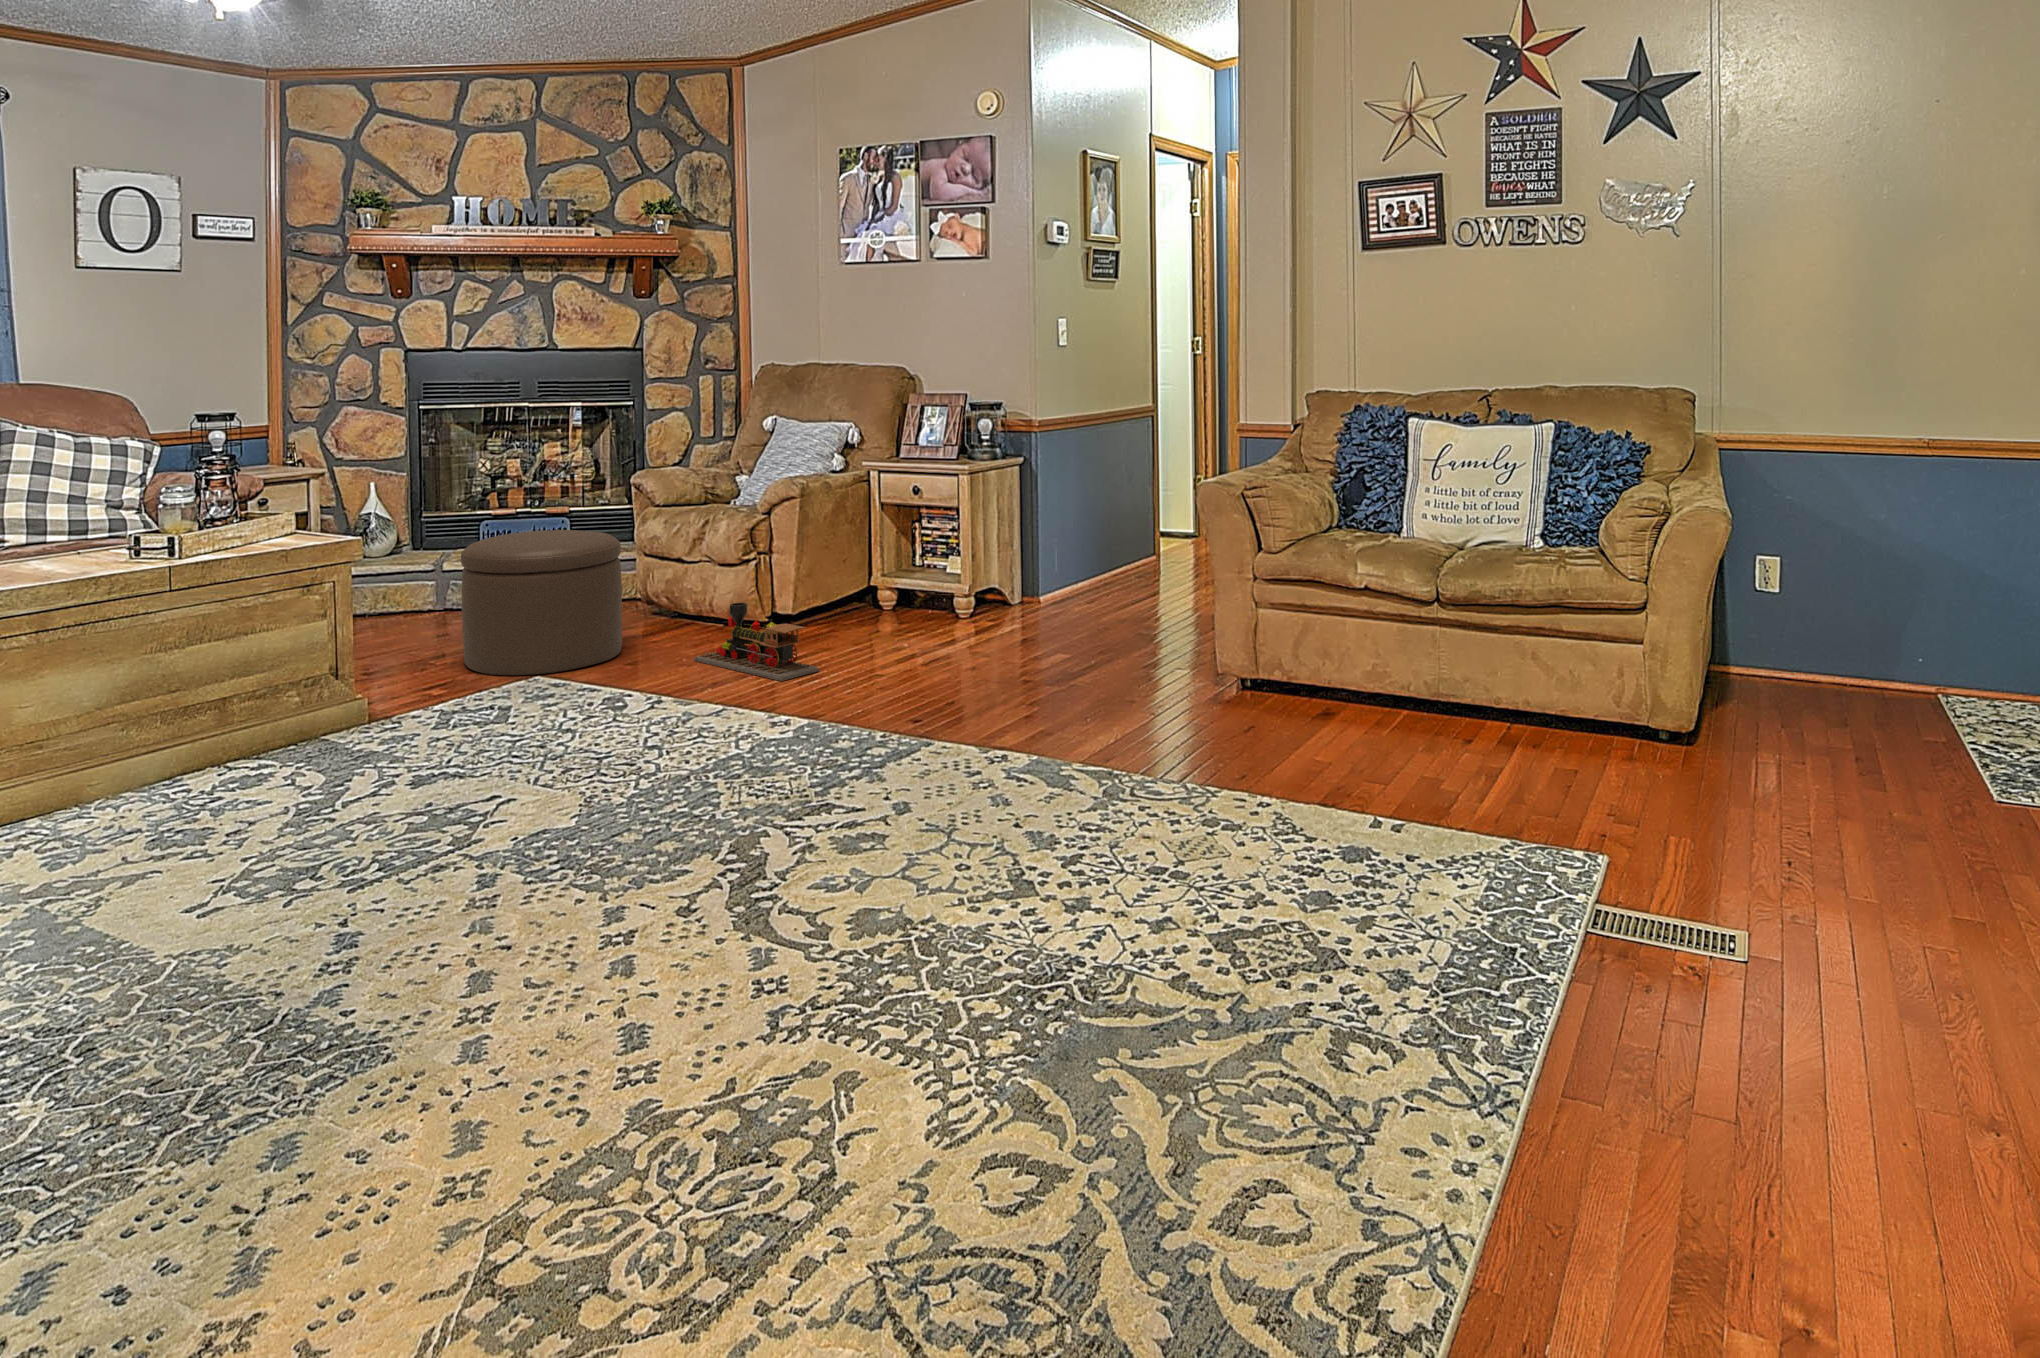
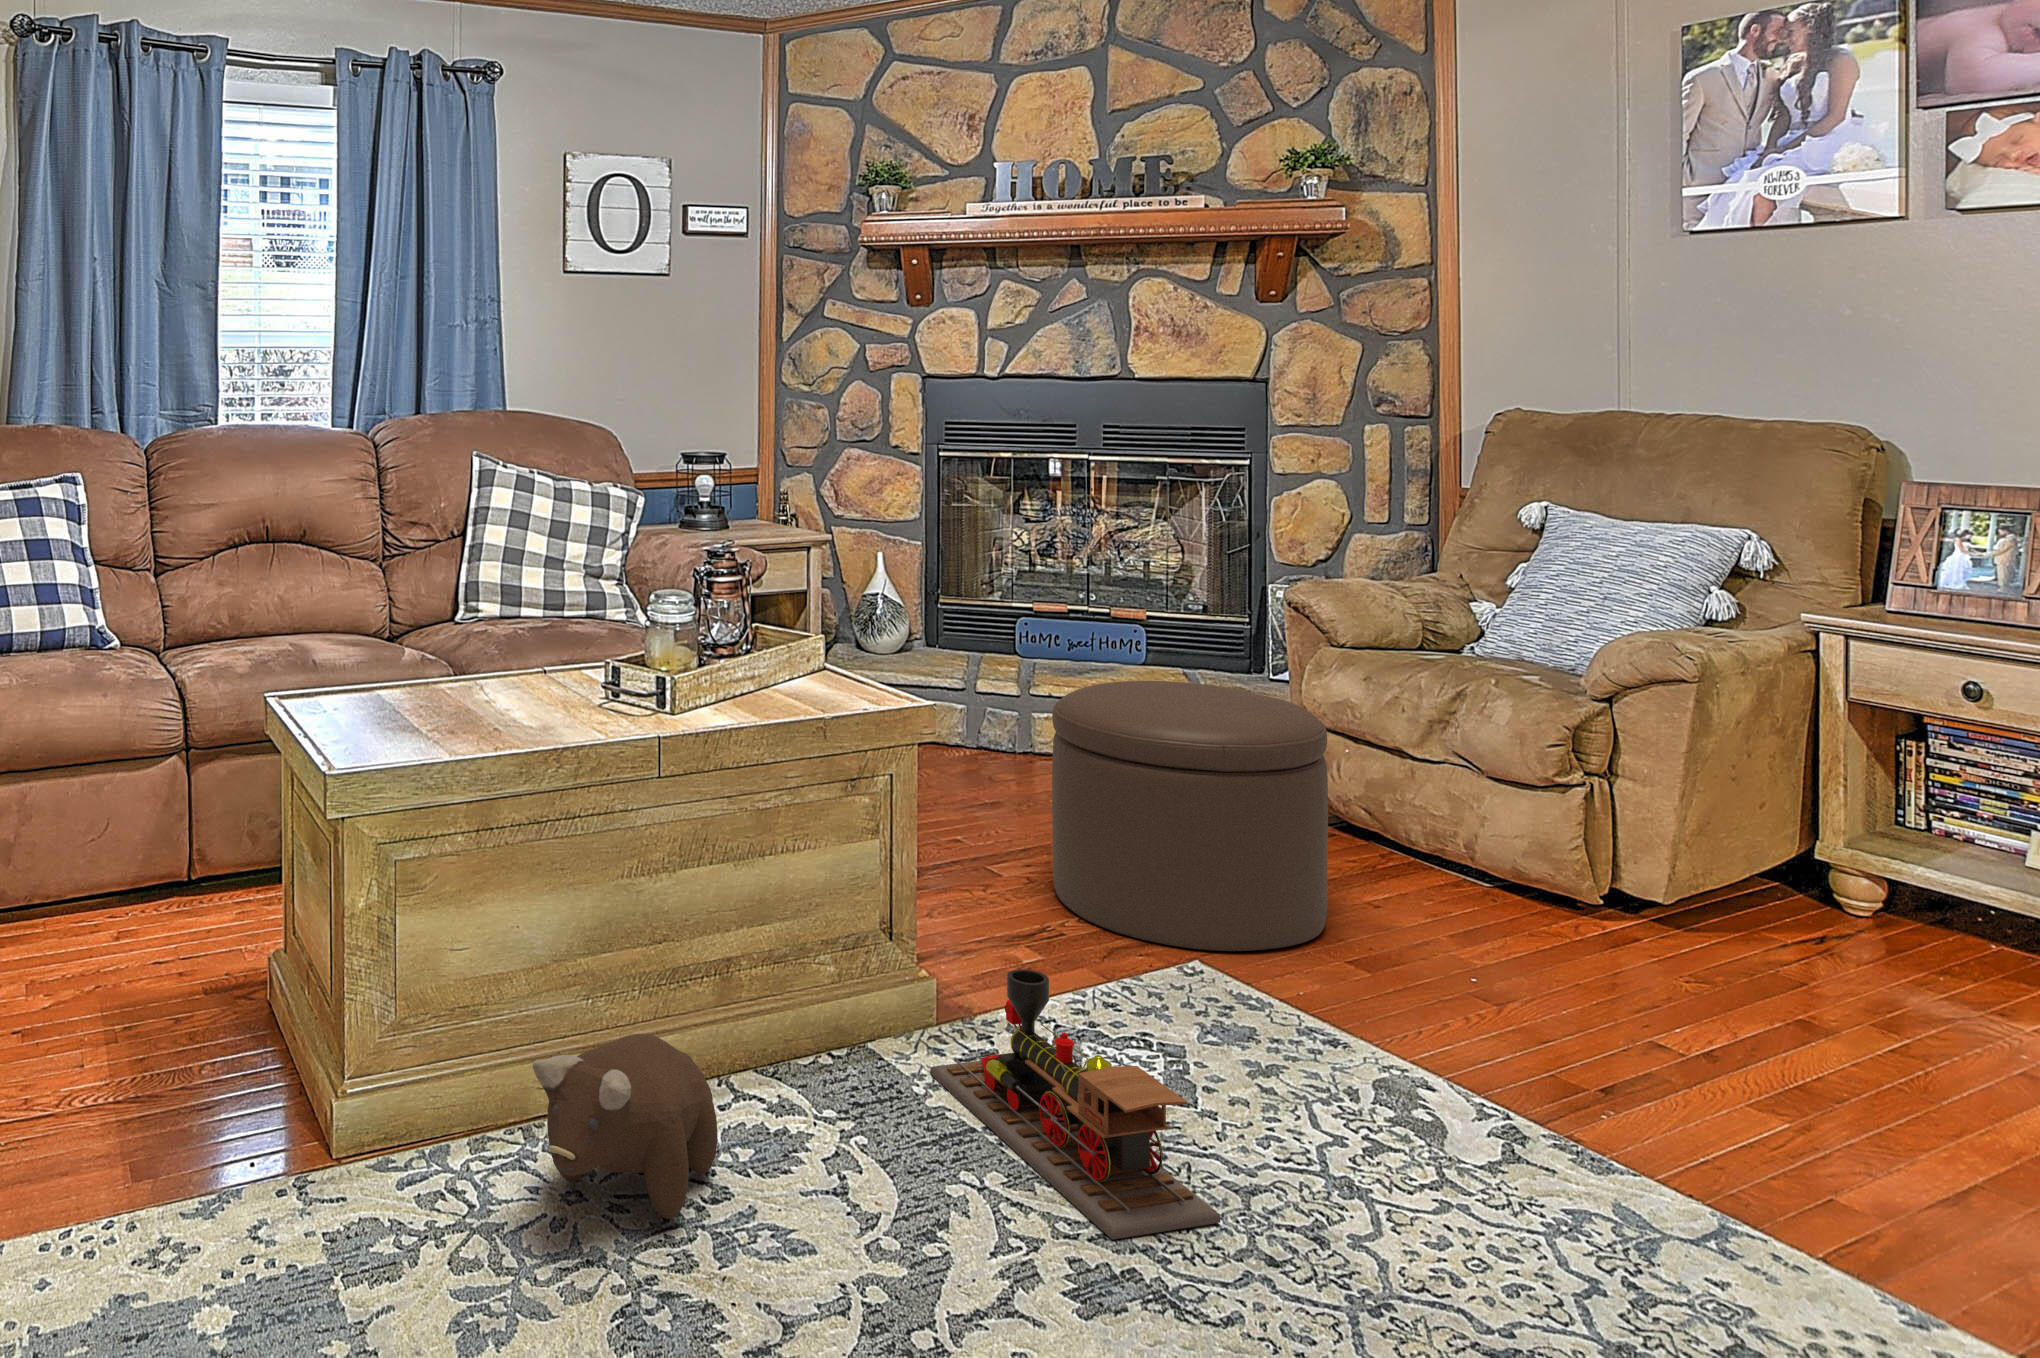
toy train: present [694,603,819,681] -> present [930,969,1220,1239]
plush toy: none [77,737,208,830] -> present [533,1034,718,1219]

